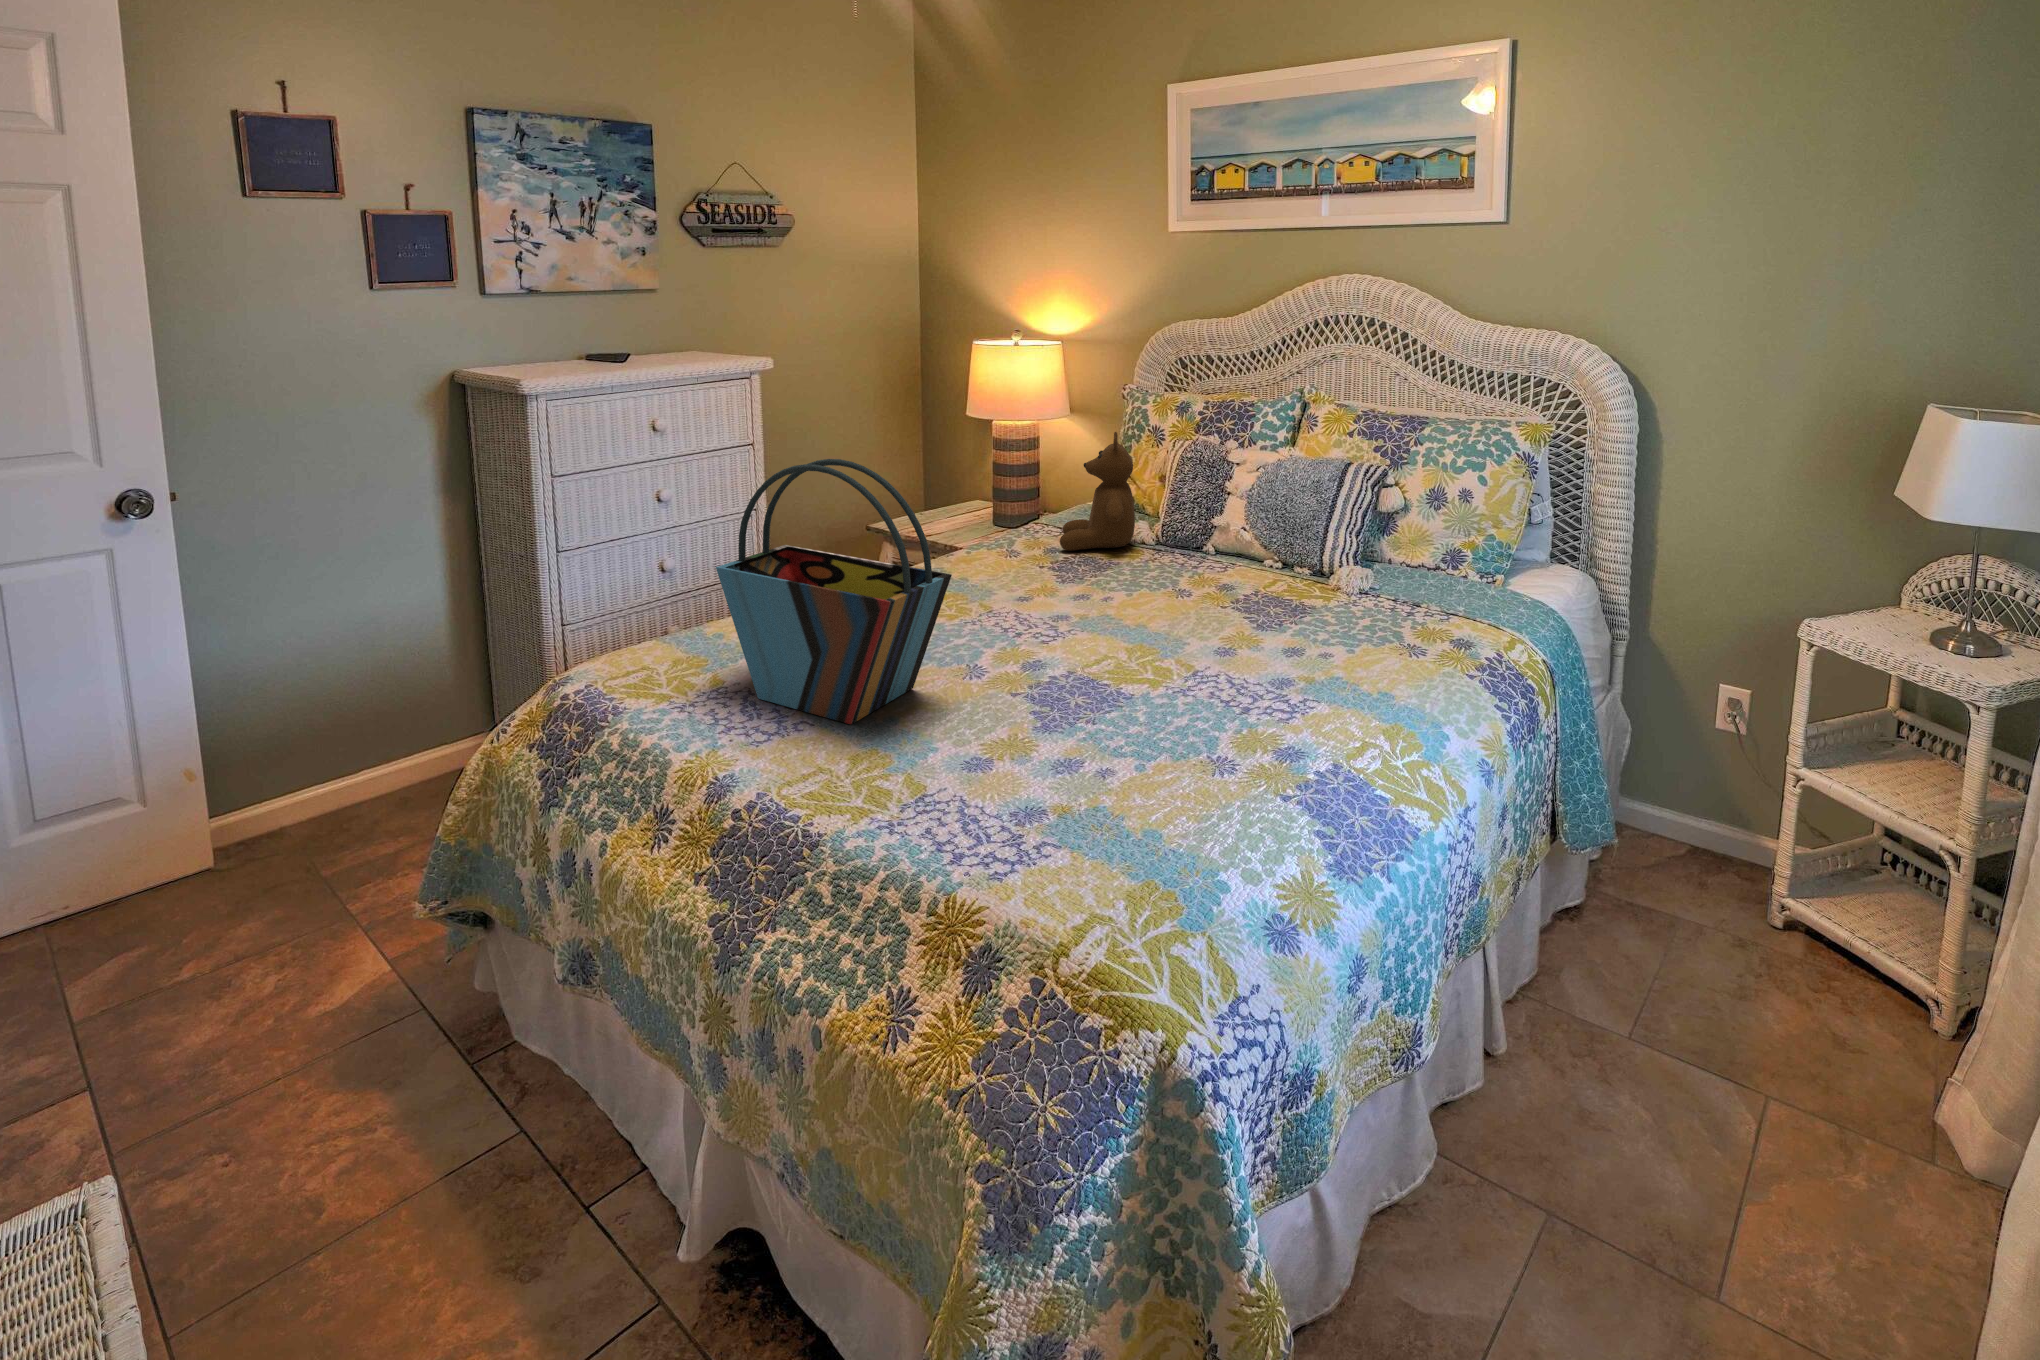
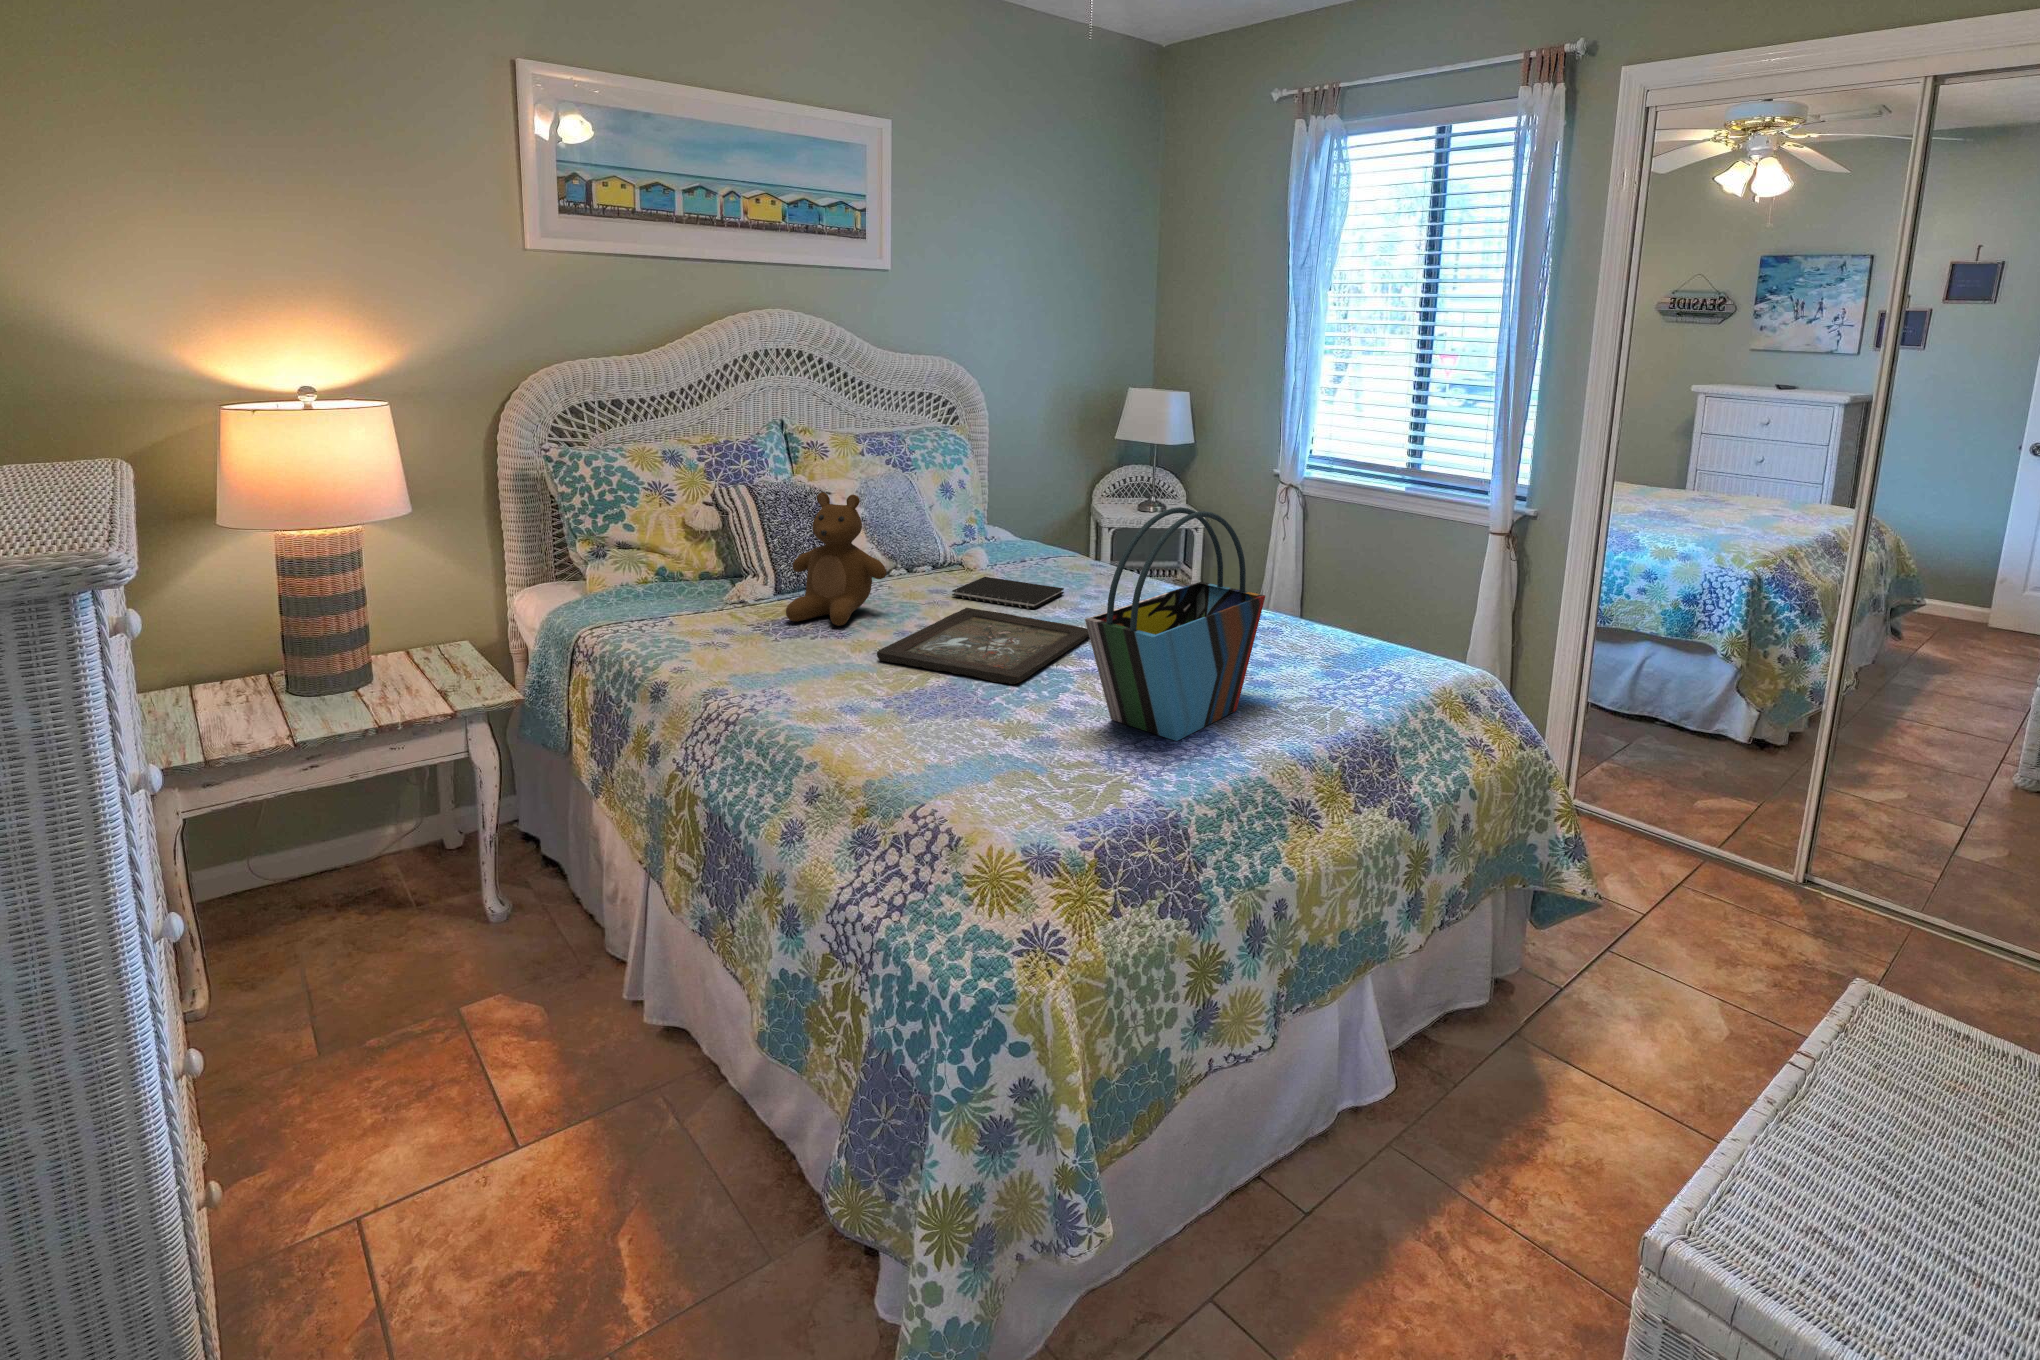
tray: none [919,564,1135,636] -> present [877,608,1089,684]
notebook: none [1185,565,1274,610] -> present [952,577,1064,609]

